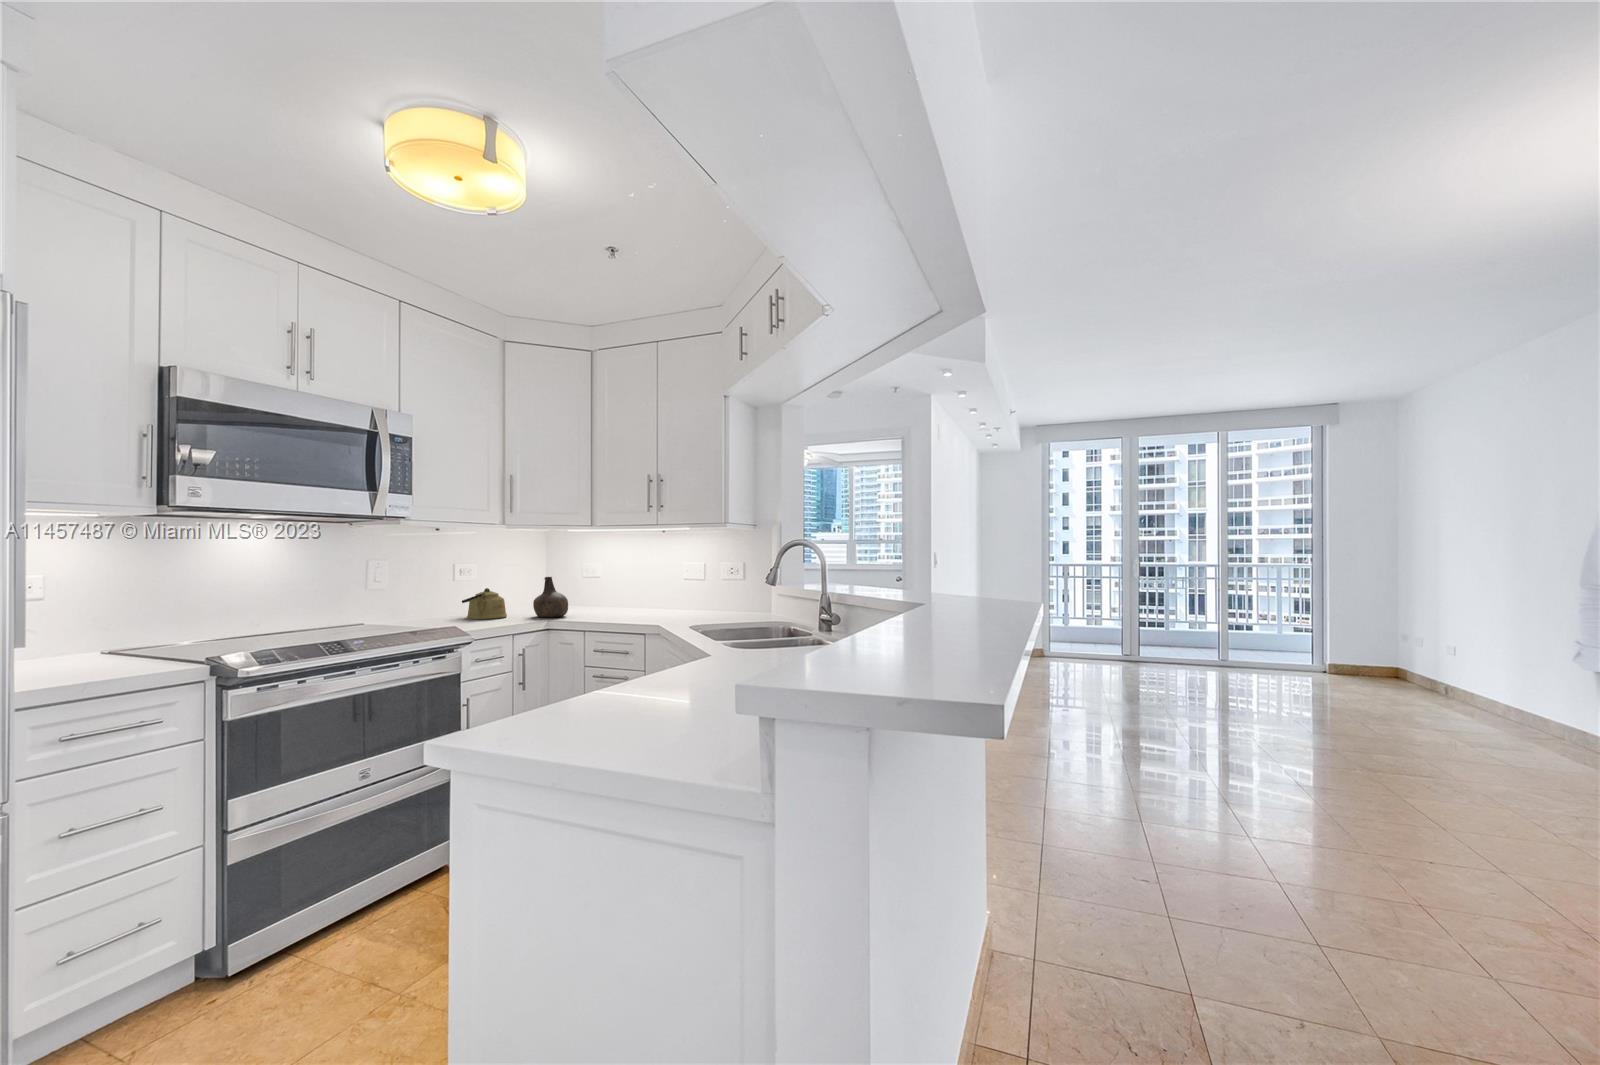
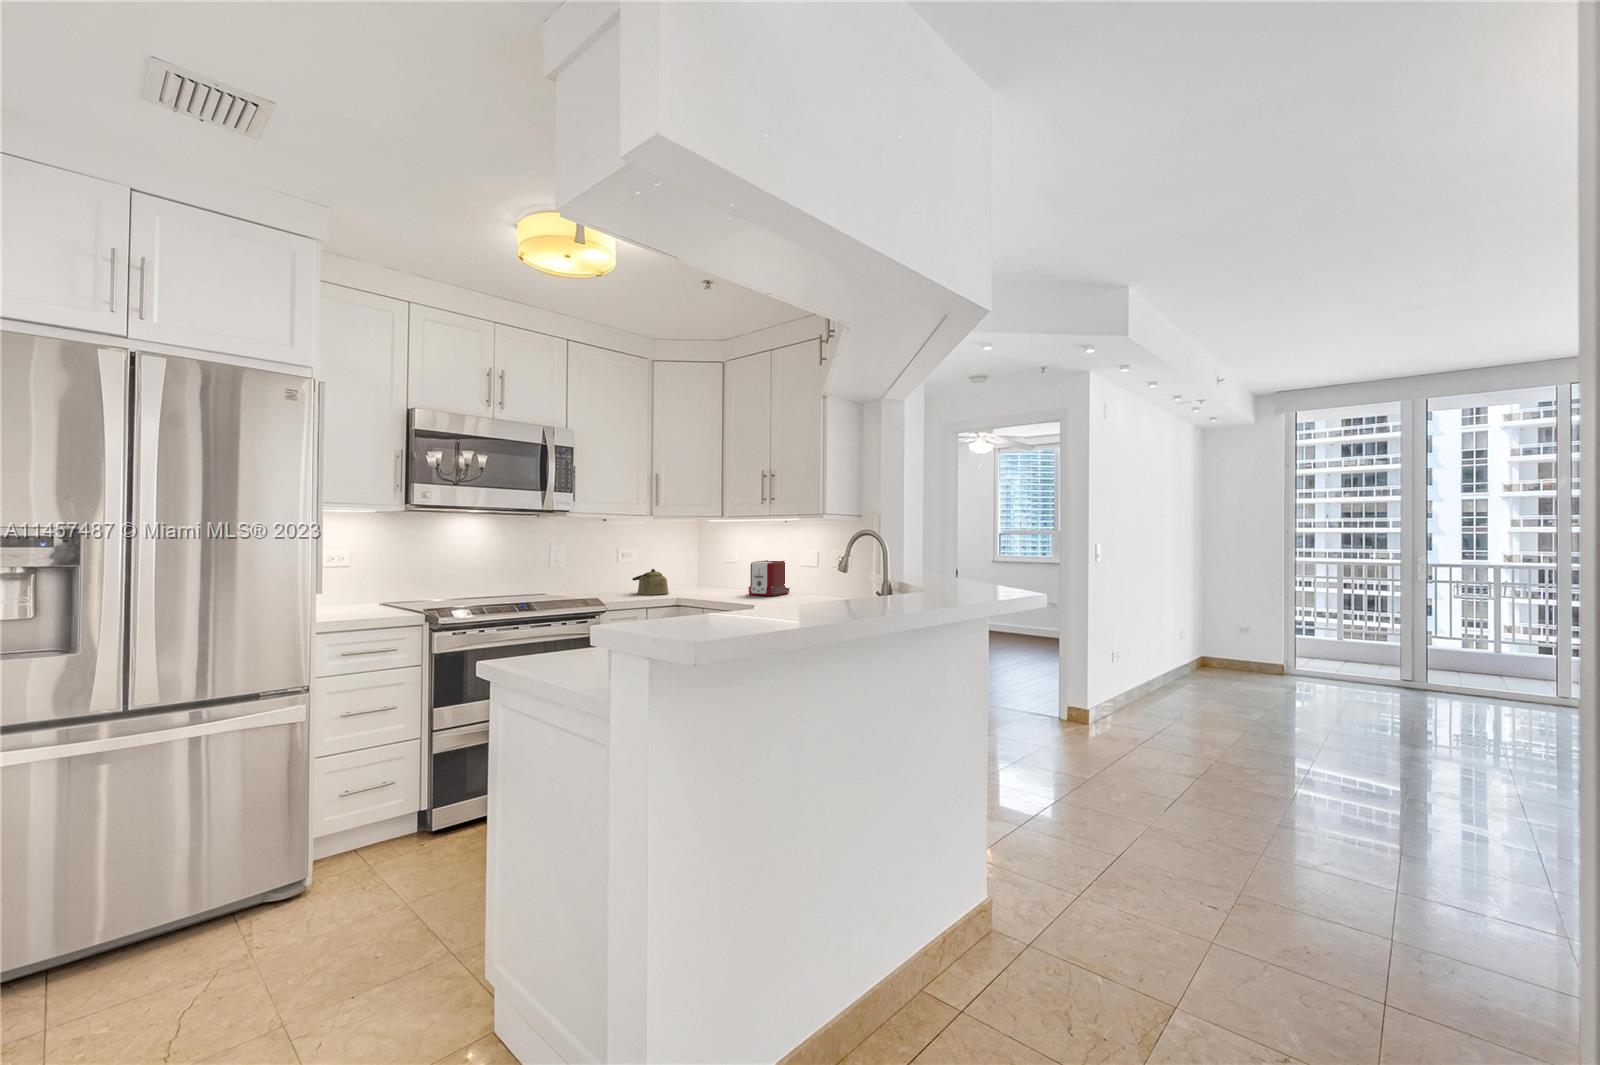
toaster: none [596,574,635,613] -> present [748,560,790,596]
bottle: present [533,577,568,617] -> none [688,561,718,596]

